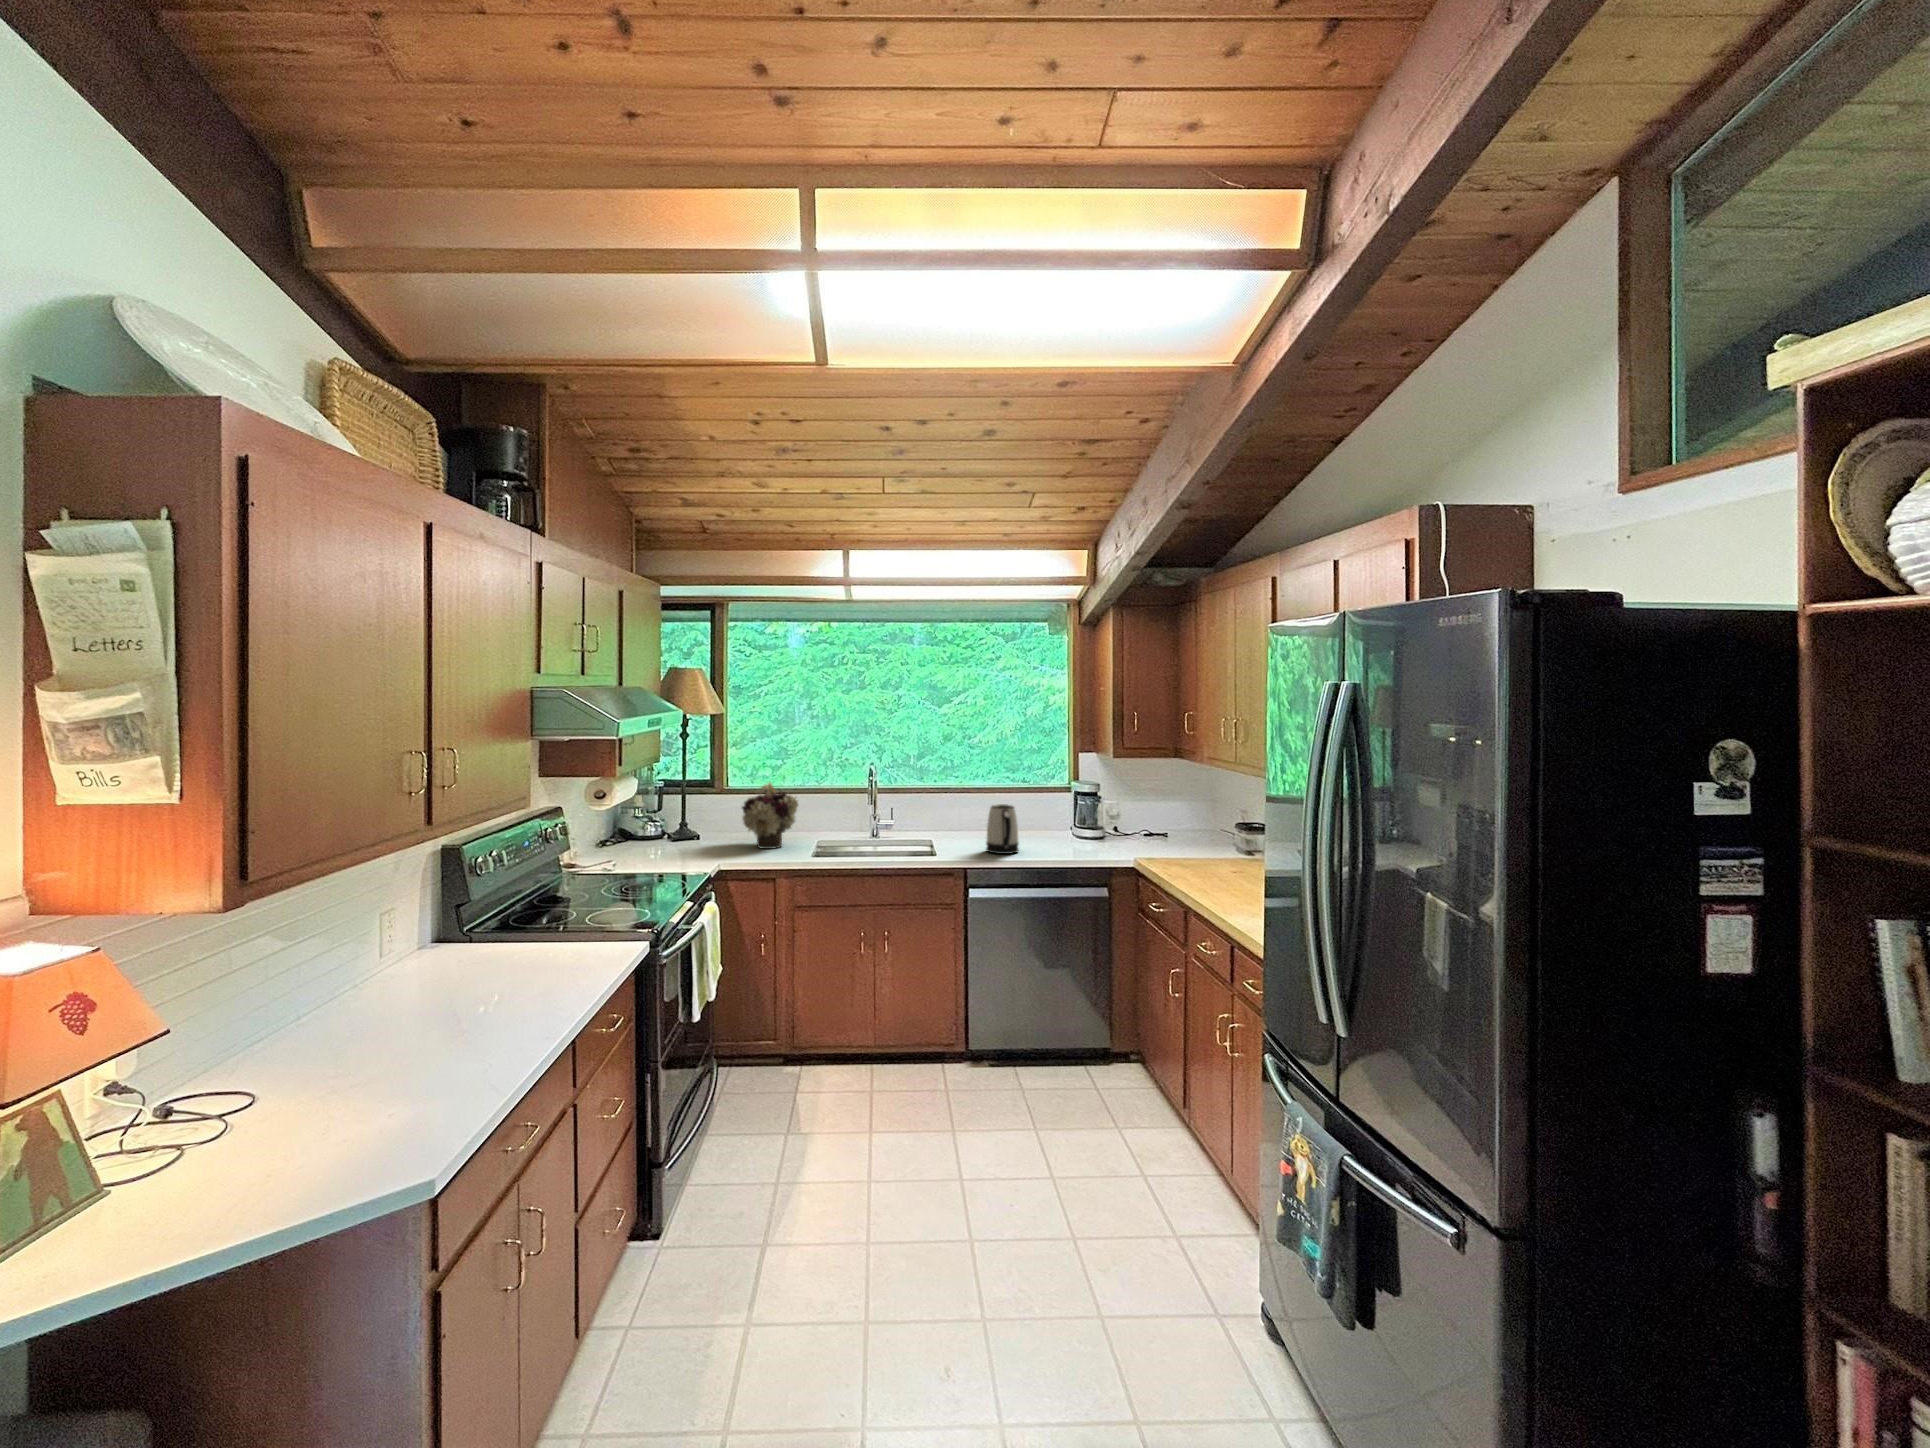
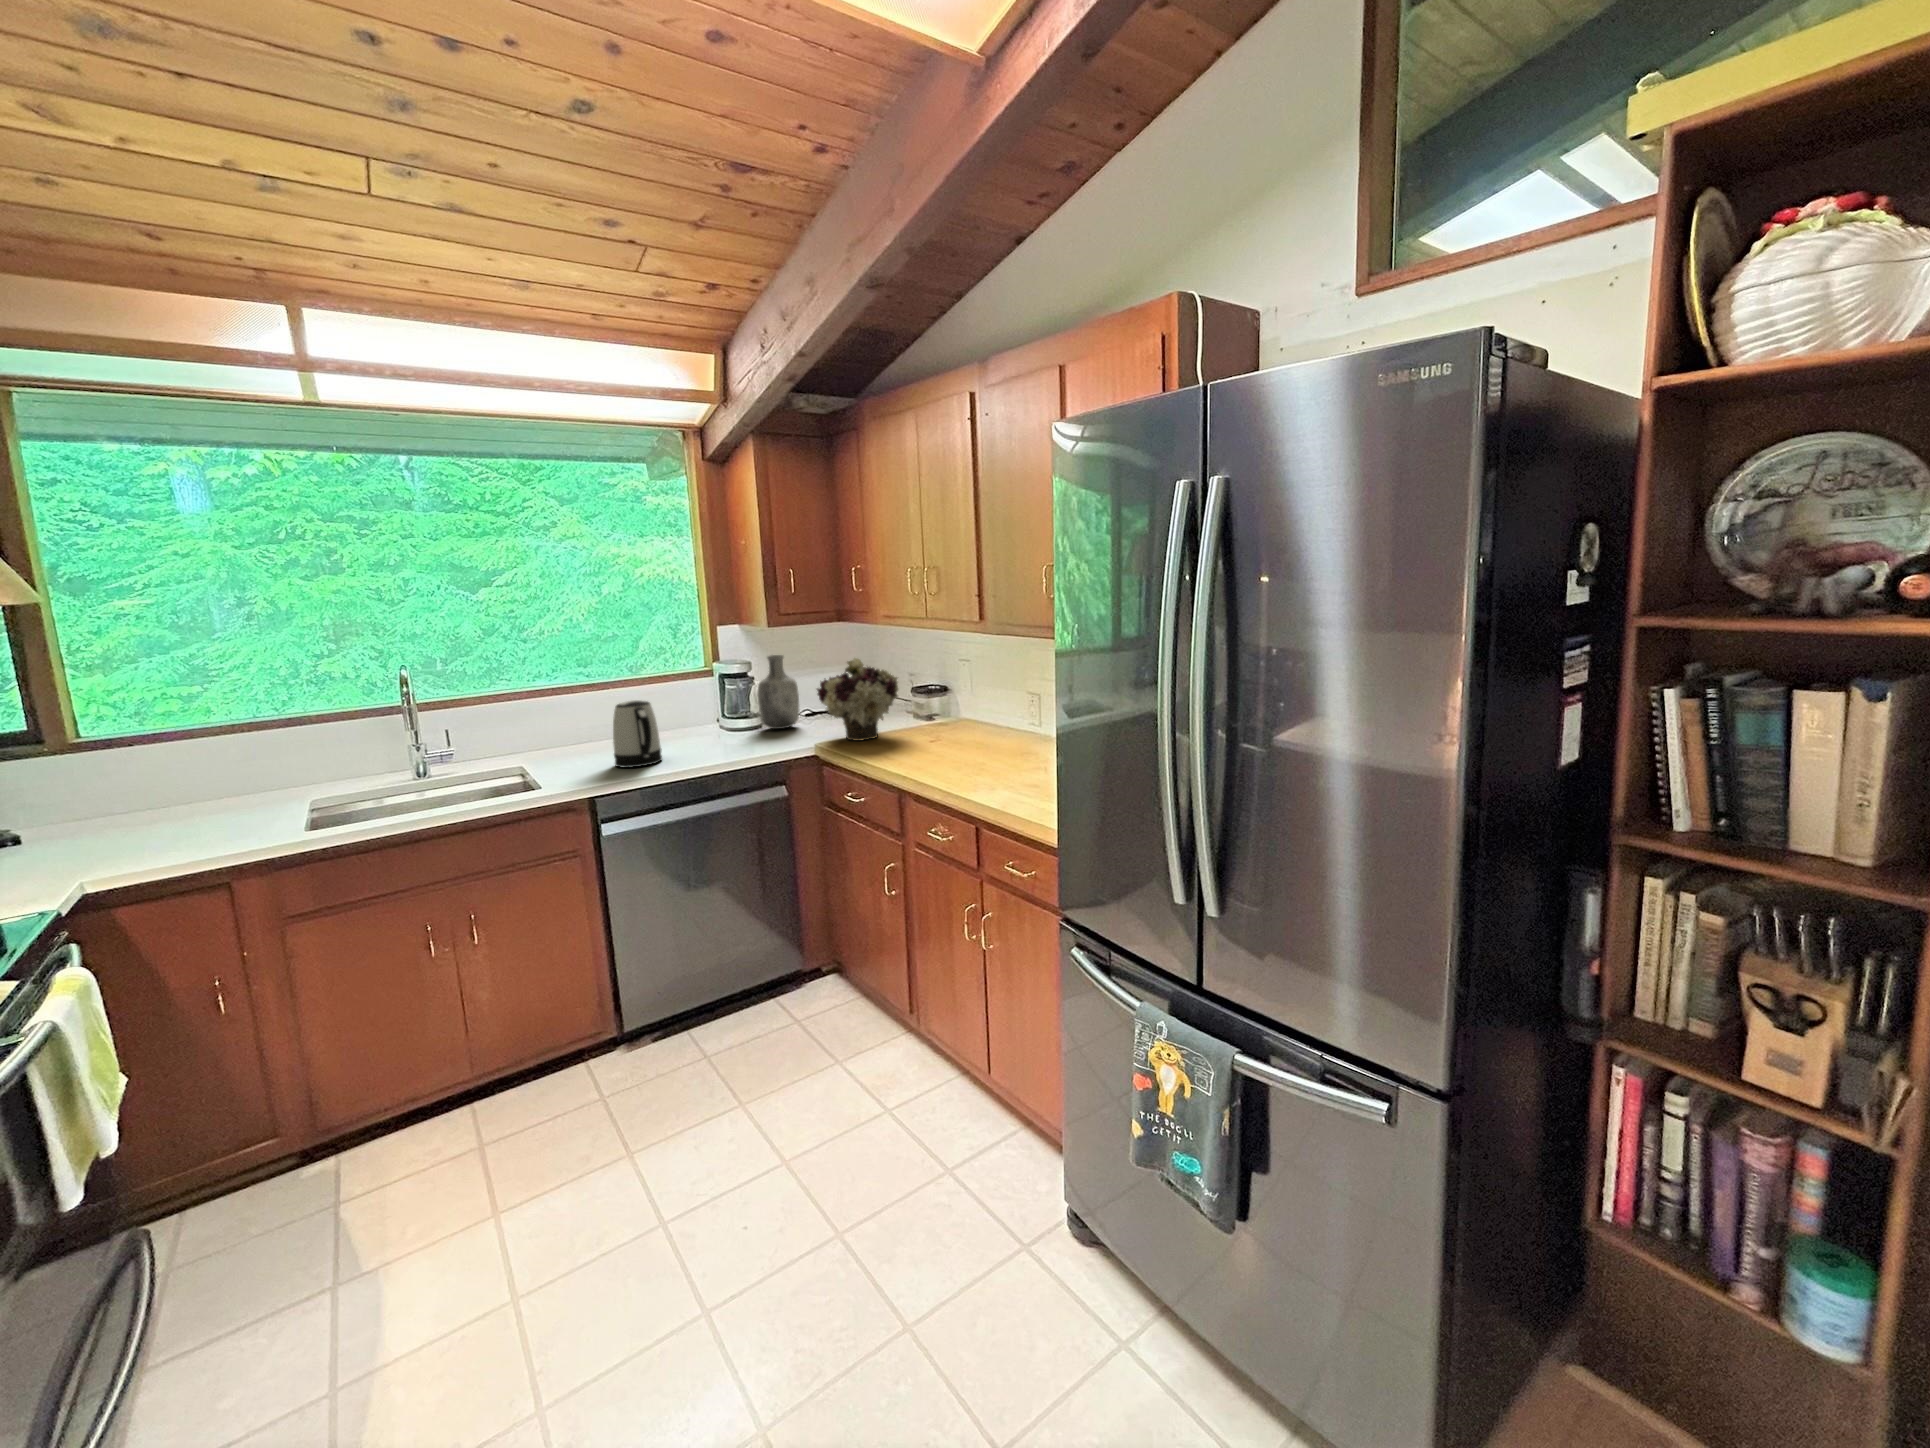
vase: none [1101,781,1134,843] -> present [758,655,799,729]
flower arrangement: present [742,783,799,849] -> present [817,658,898,741]

